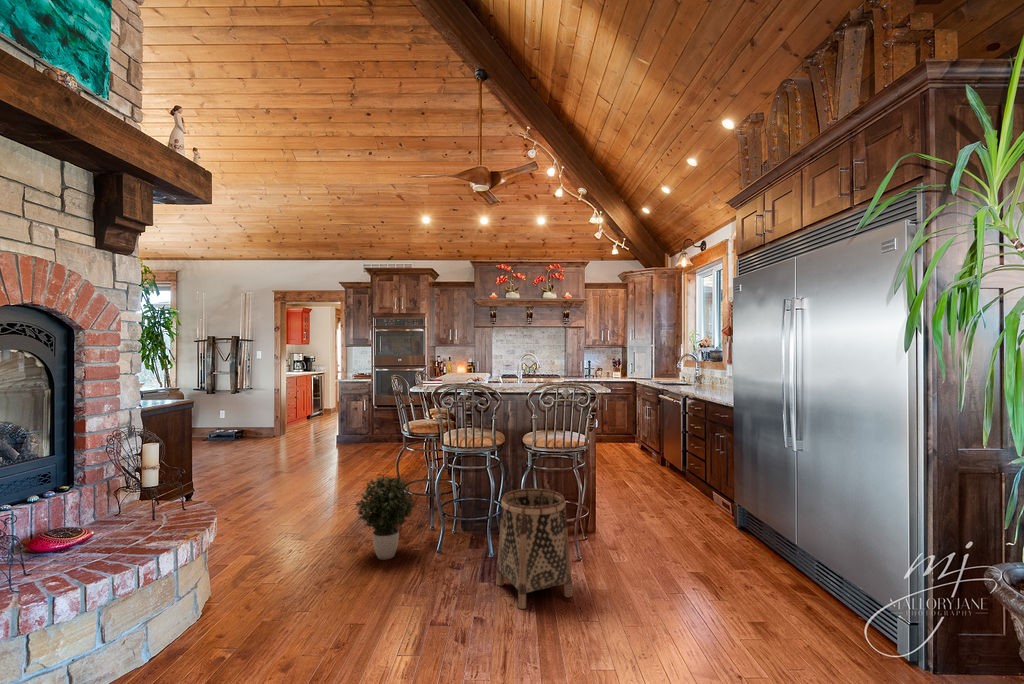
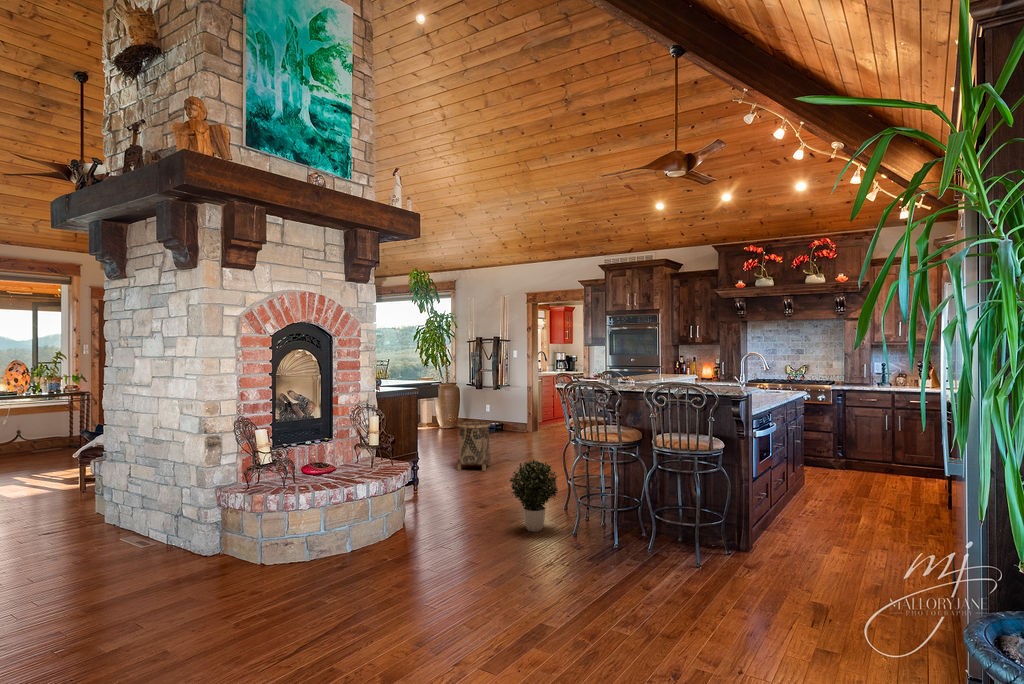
basket: present [496,488,573,609] -> present [457,421,491,471]

